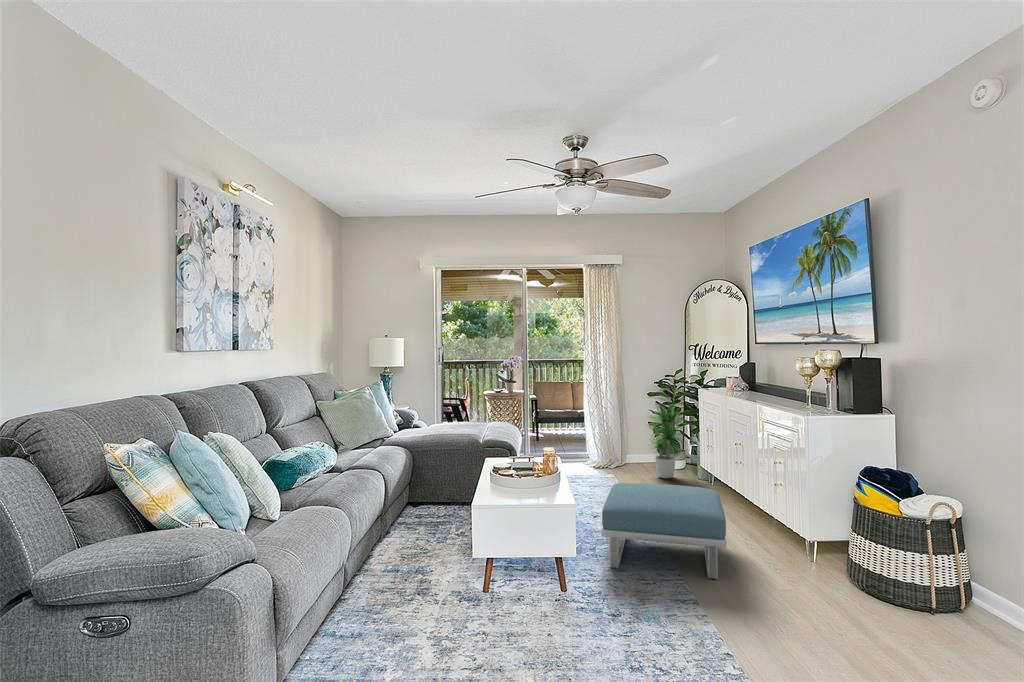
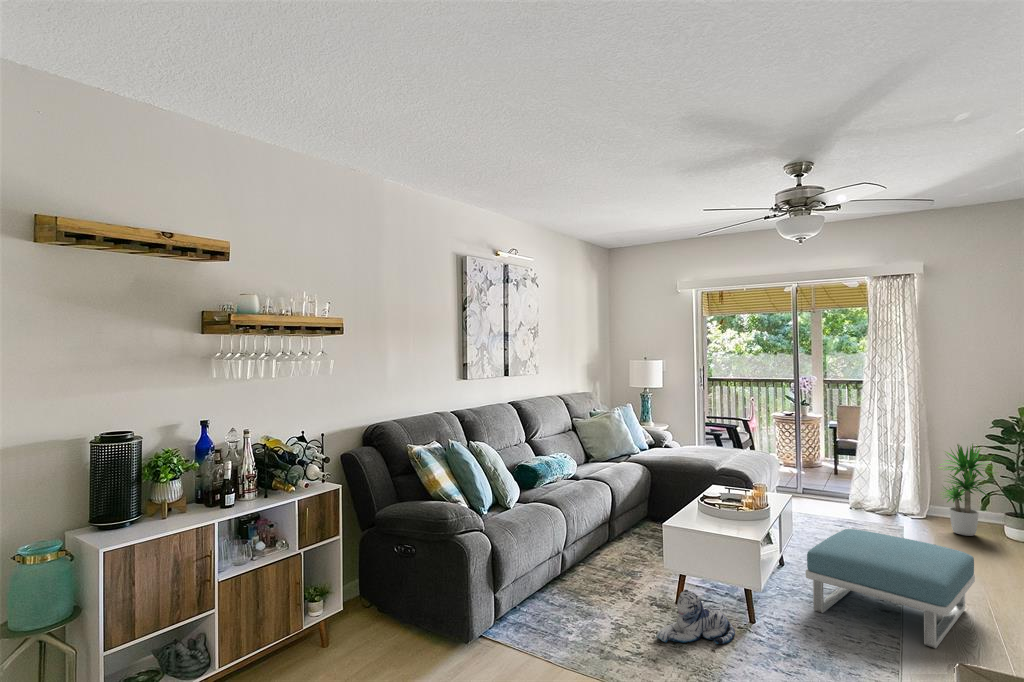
plush toy: none [487,574,562,643] -> present [656,589,735,644]

